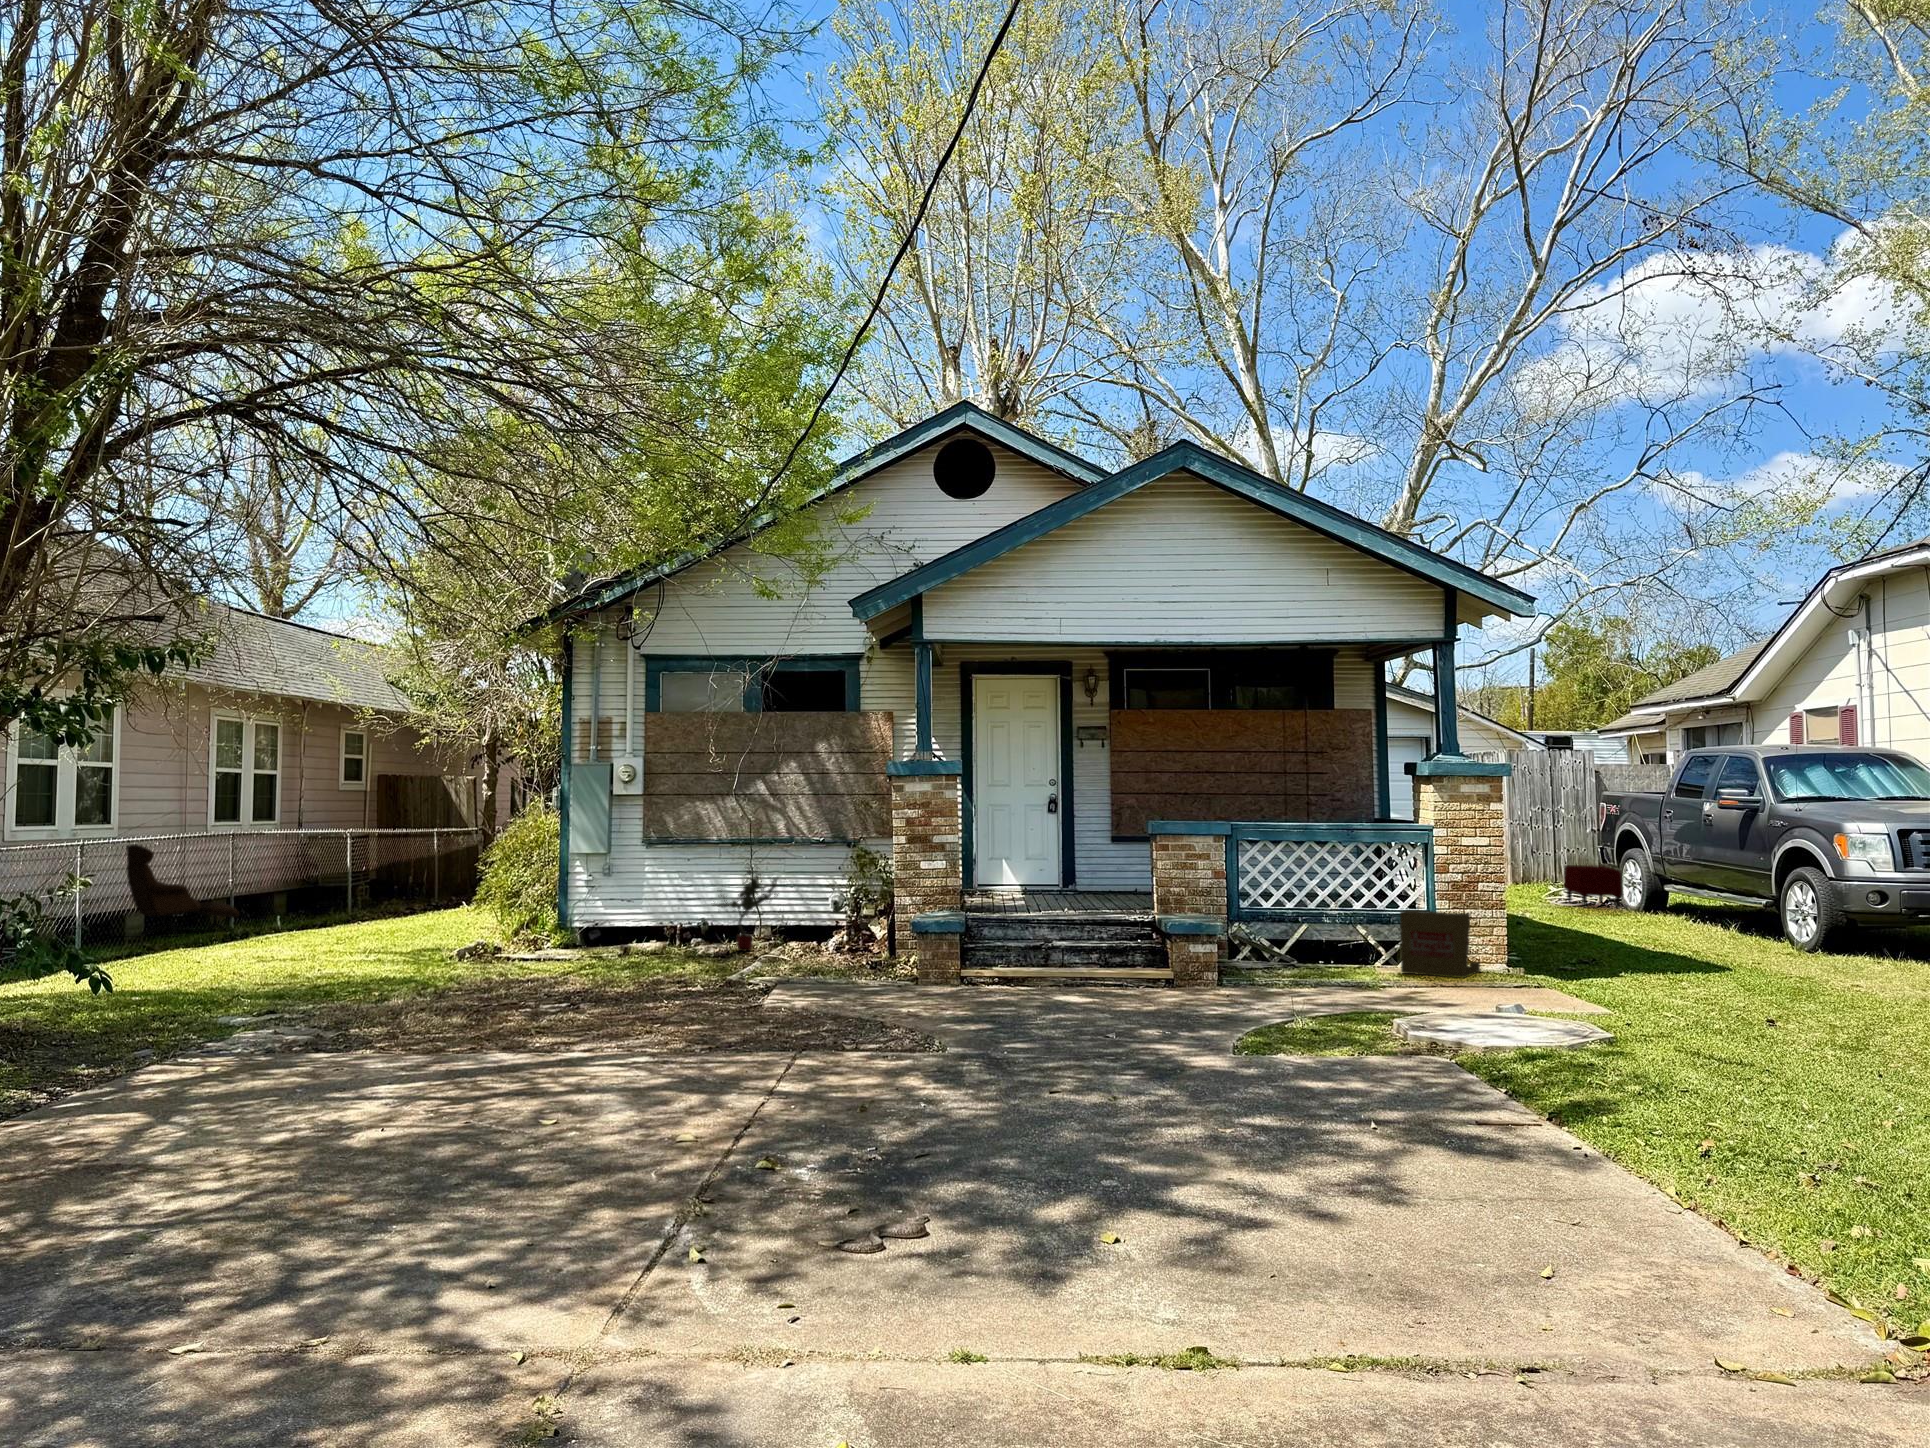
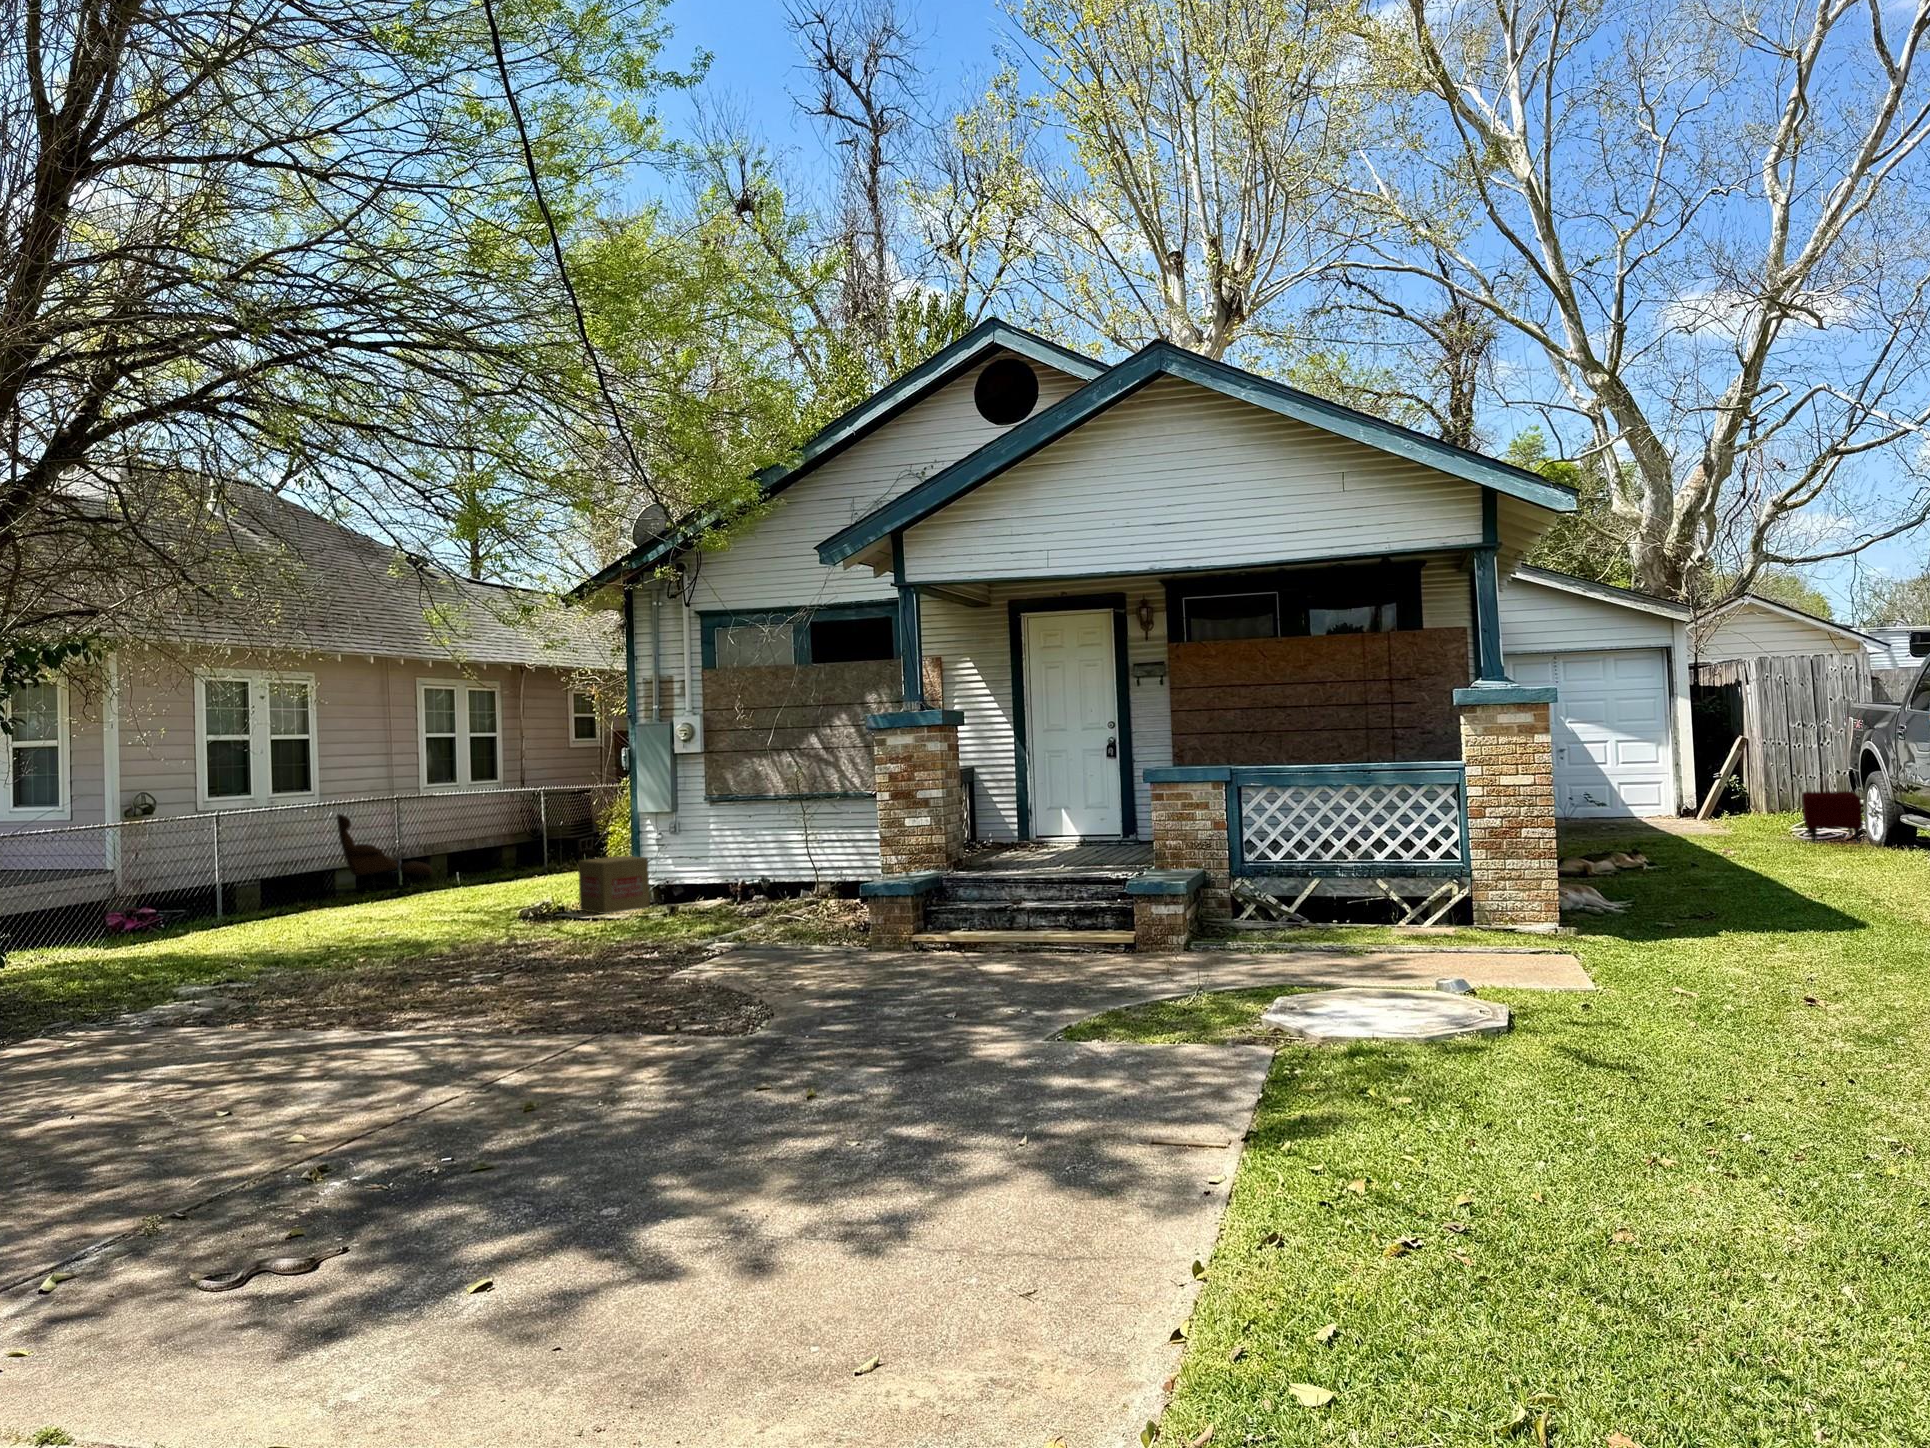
potted tree: present [713,867,779,951] -> none [762,823,823,907]
cardboard box: present [1400,910,1480,978] -> present [578,856,650,914]

